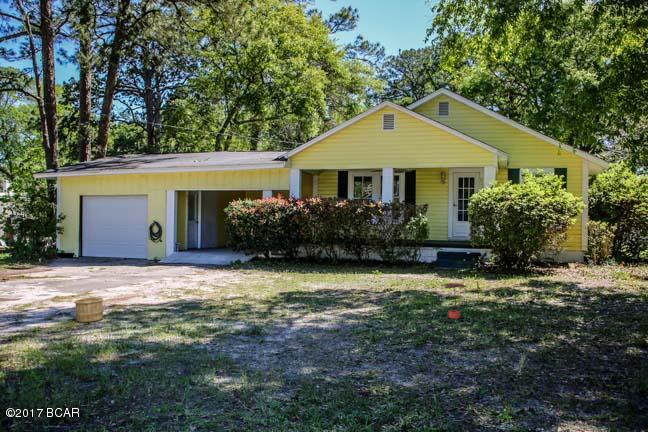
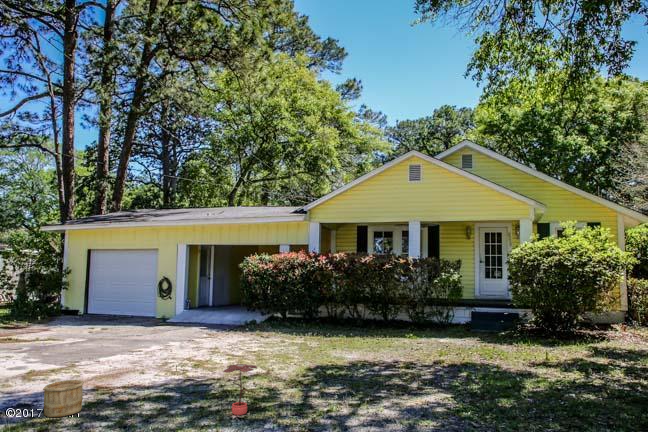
potted plant: present [442,283,467,319] -> present [224,364,257,415]

